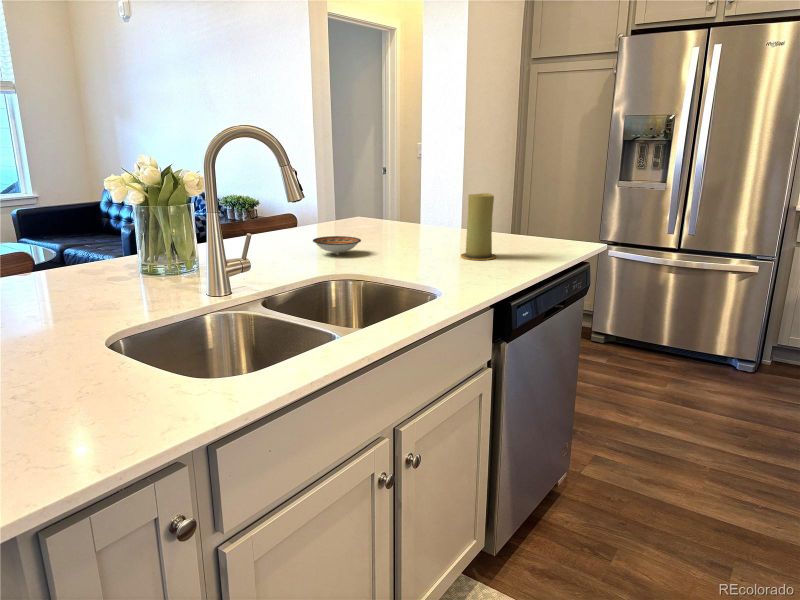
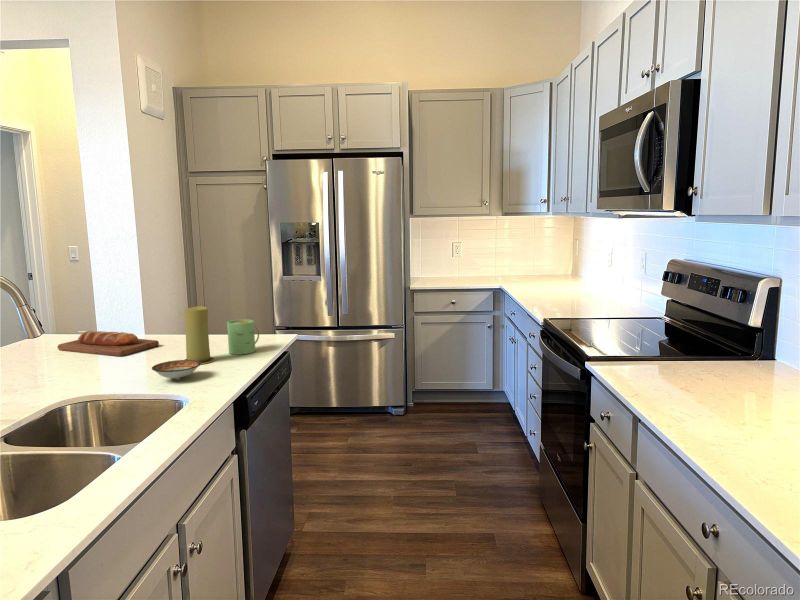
bread loaf: none [360,215,450,242] -> present [58,331,159,356]
mug: none [516,215,555,256] -> present [227,319,259,355]
ceramic bowl: present [313,236,361,254] -> present [152,360,201,379]

